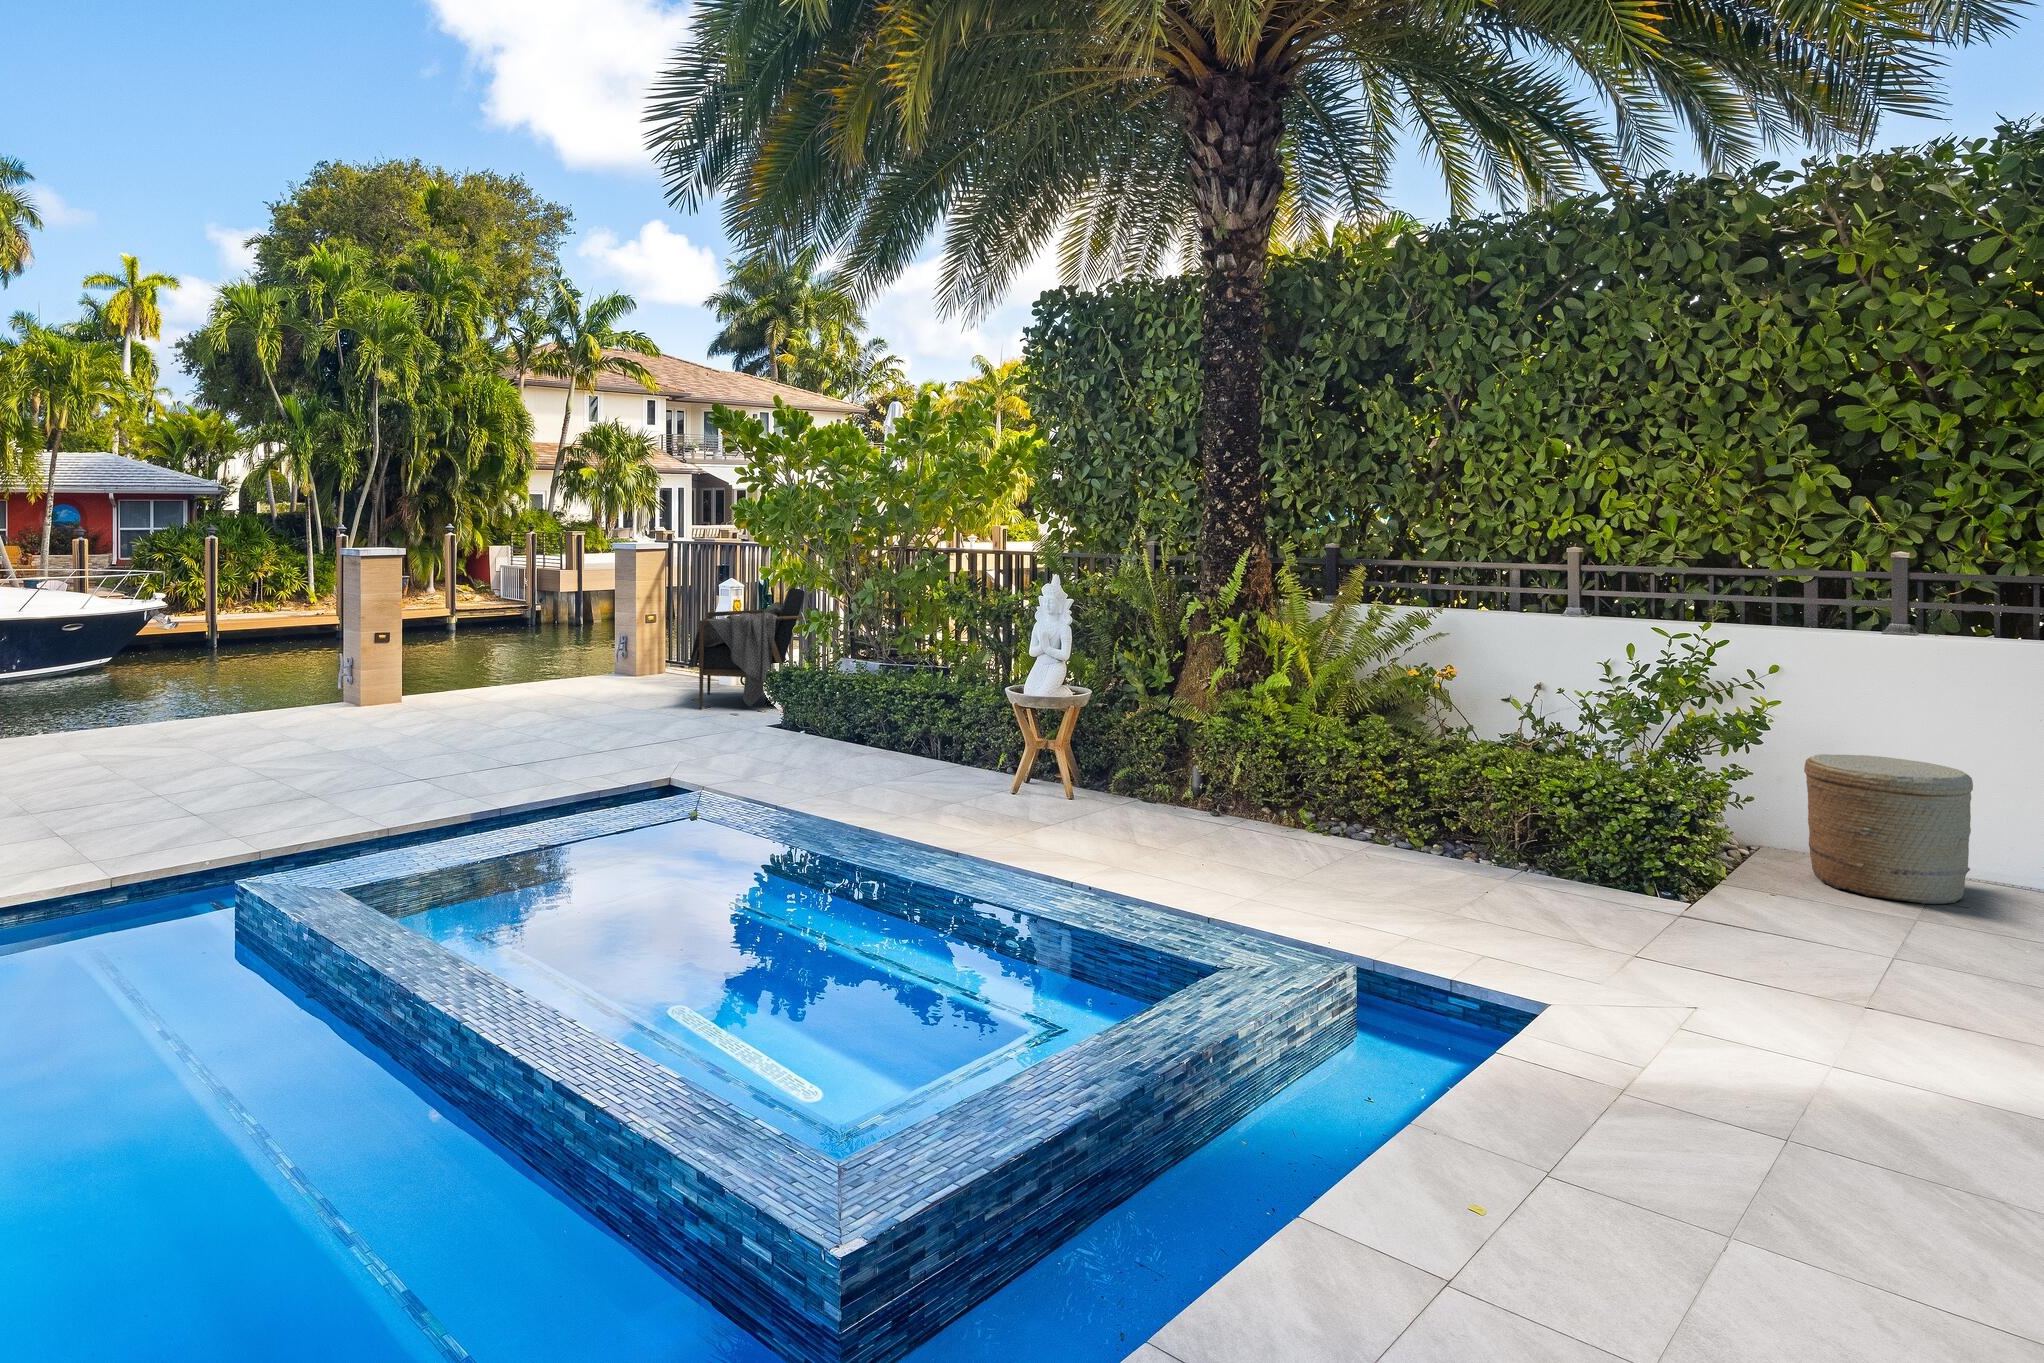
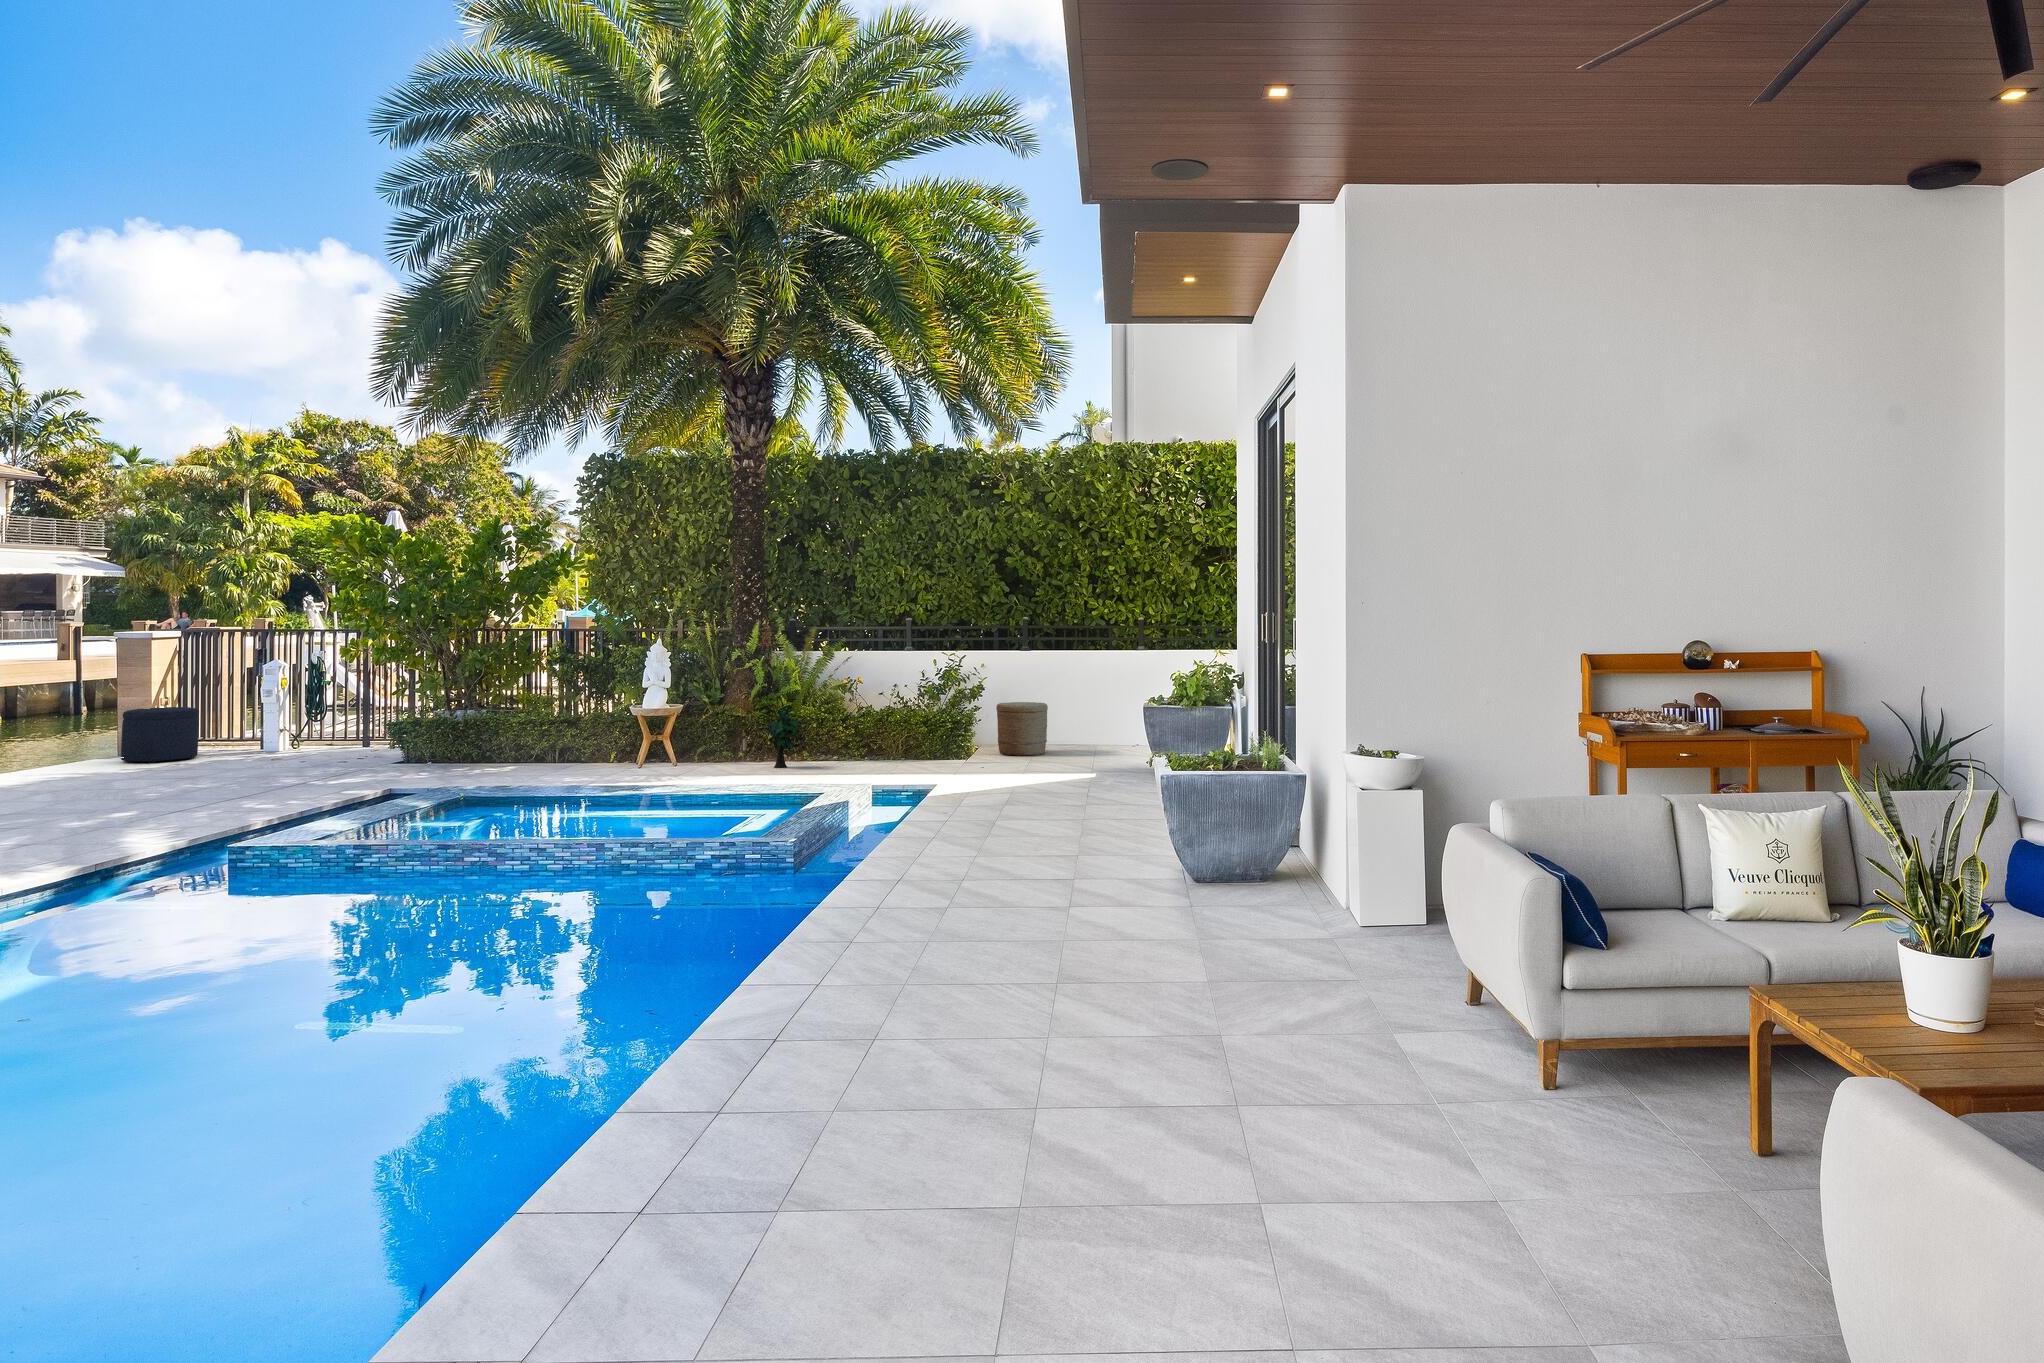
armchair: present [688,588,805,709] -> none [249,659,373,766]
ottoman: none [612,627,680,688] -> present [121,707,199,763]
decorative plant: none [1226,712,1303,832] -> present [763,705,800,768]

